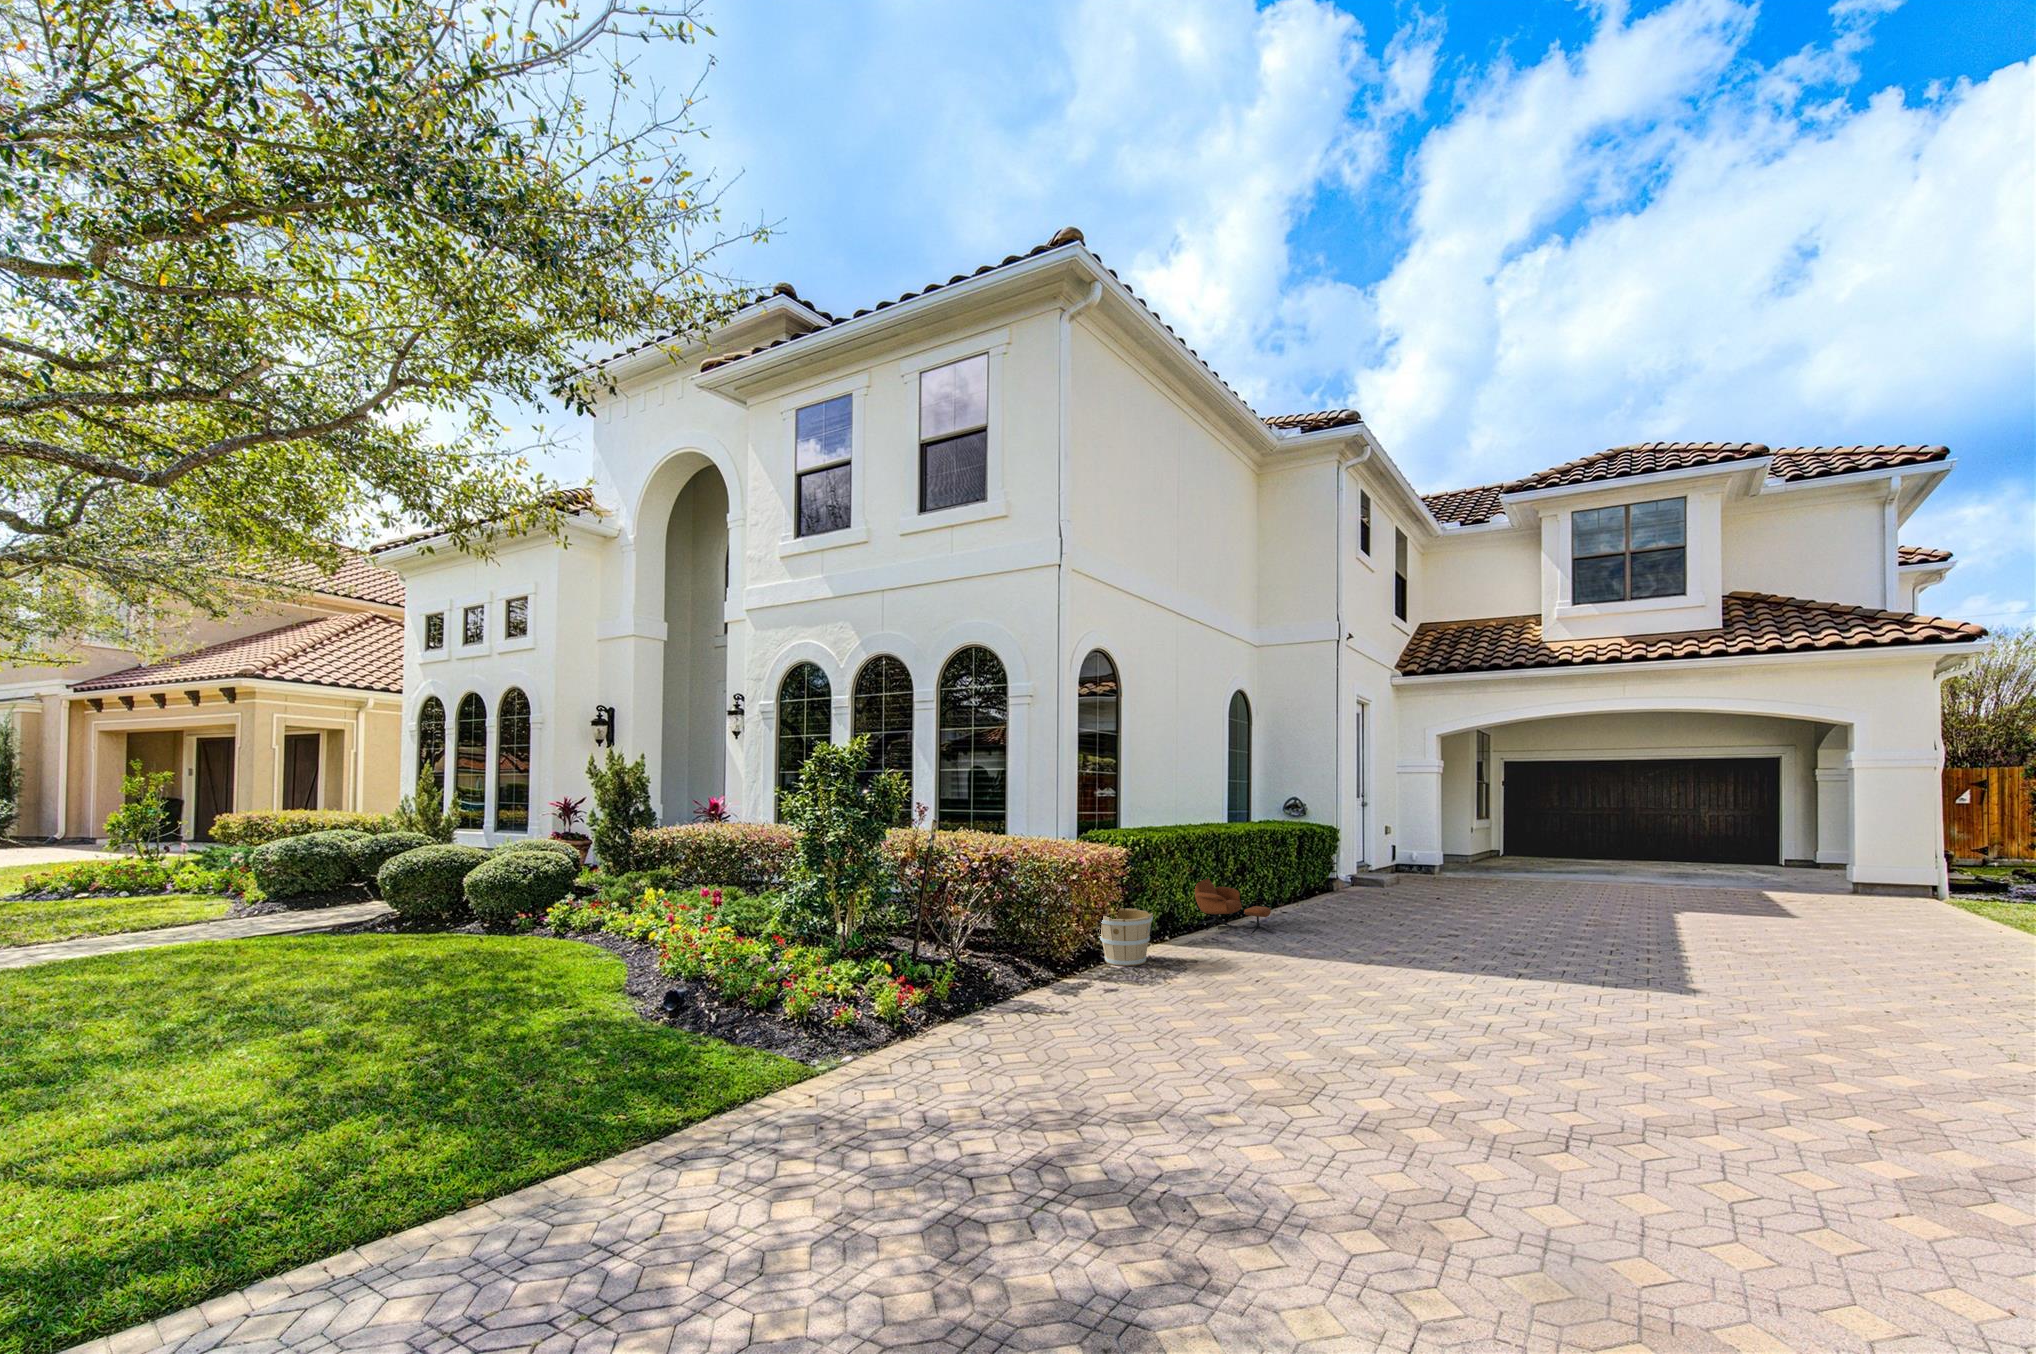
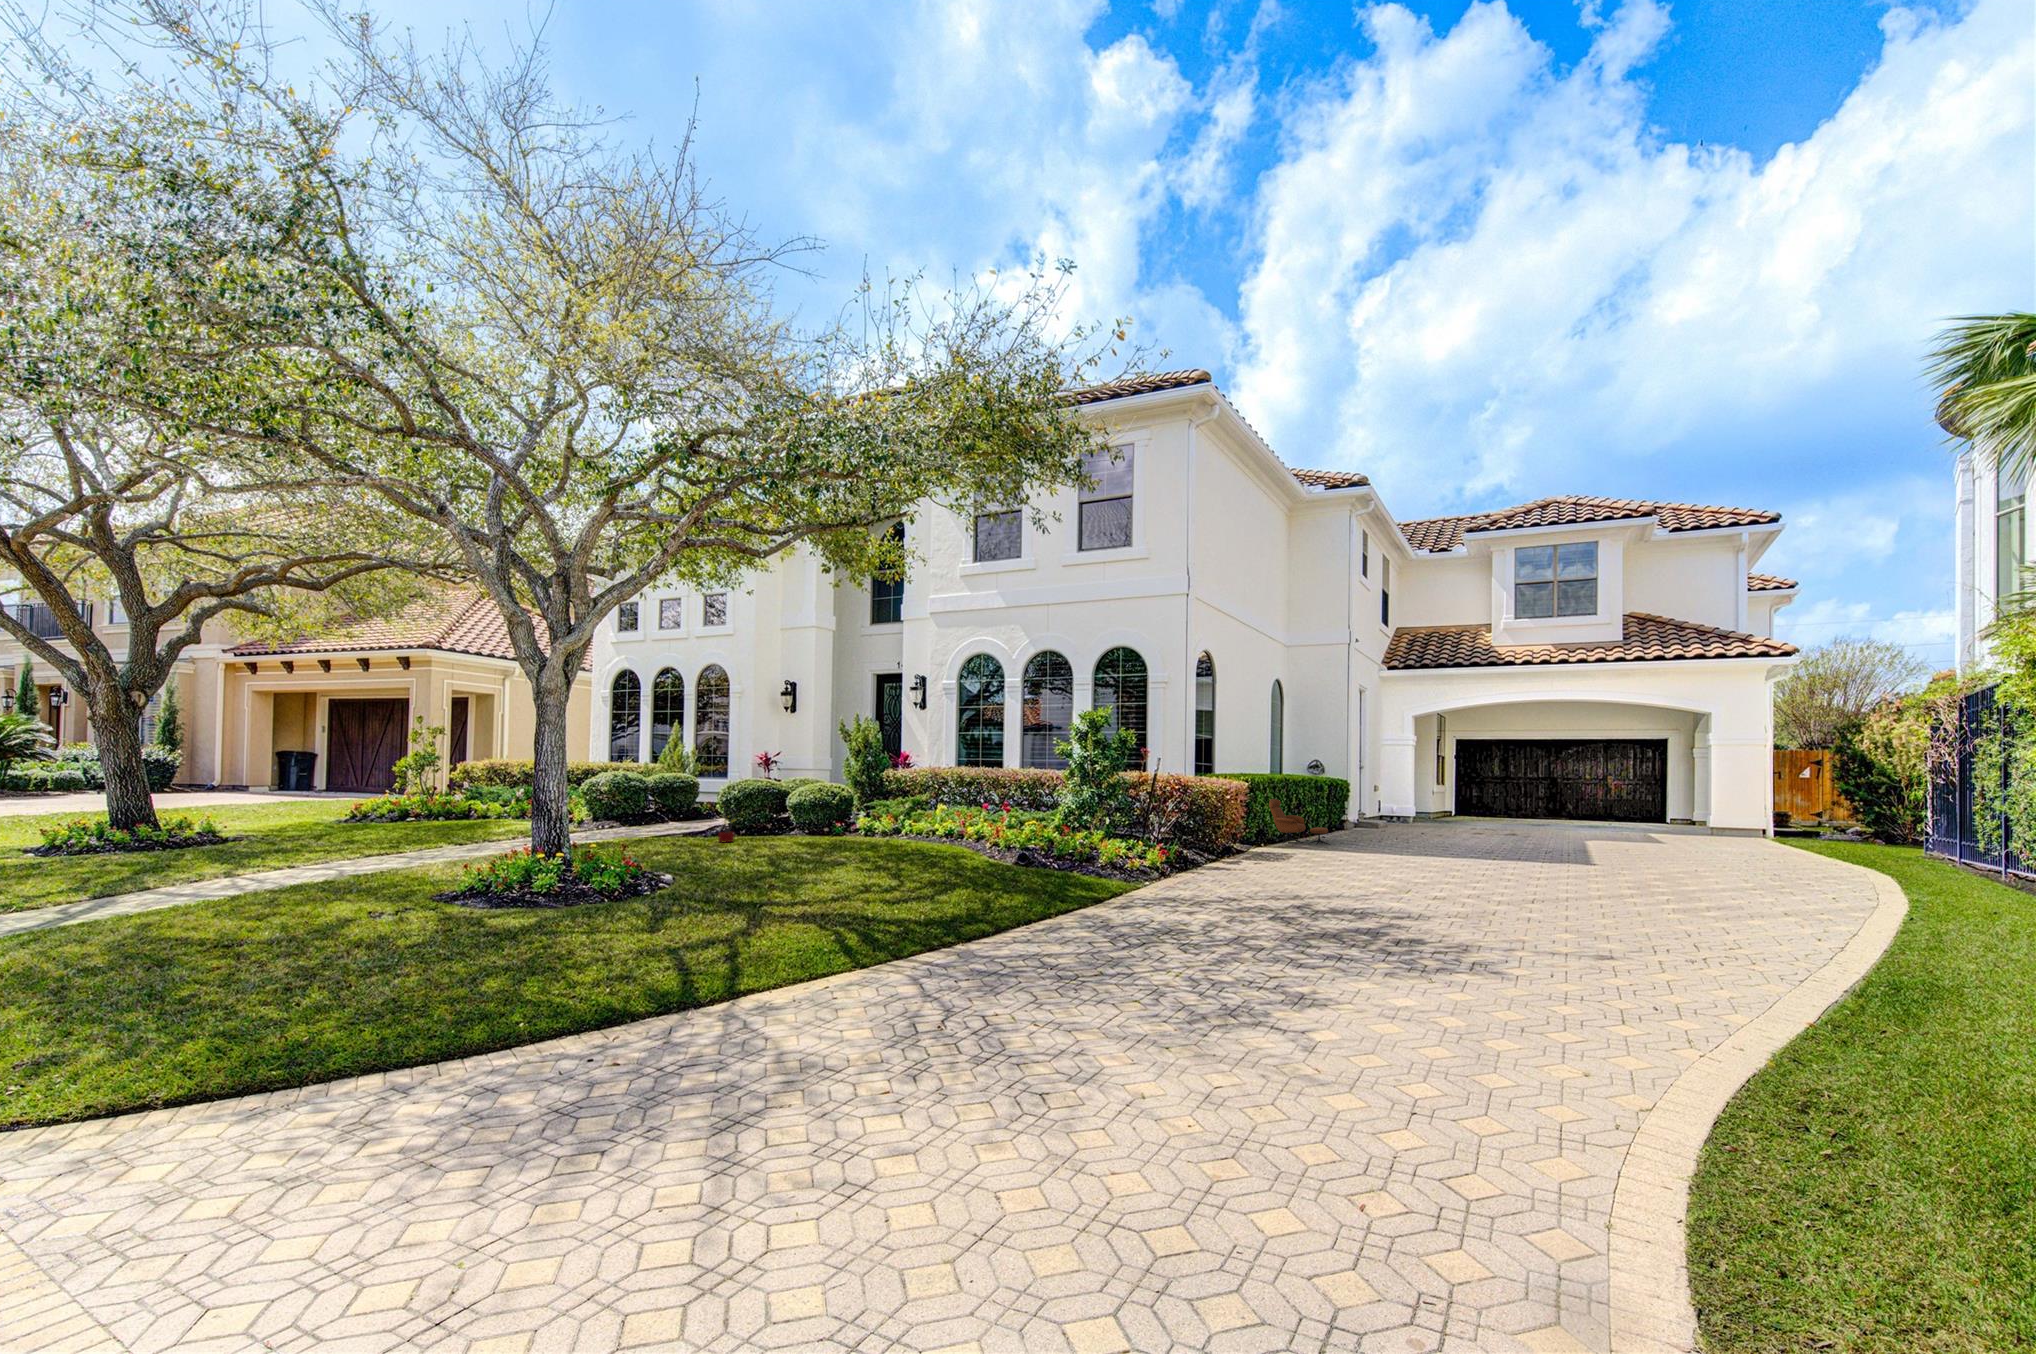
decorative plant: none [429,877,455,932] -> present [718,805,737,842]
wooden bucket: present [1100,908,1153,966] -> none [1227,823,1266,858]

